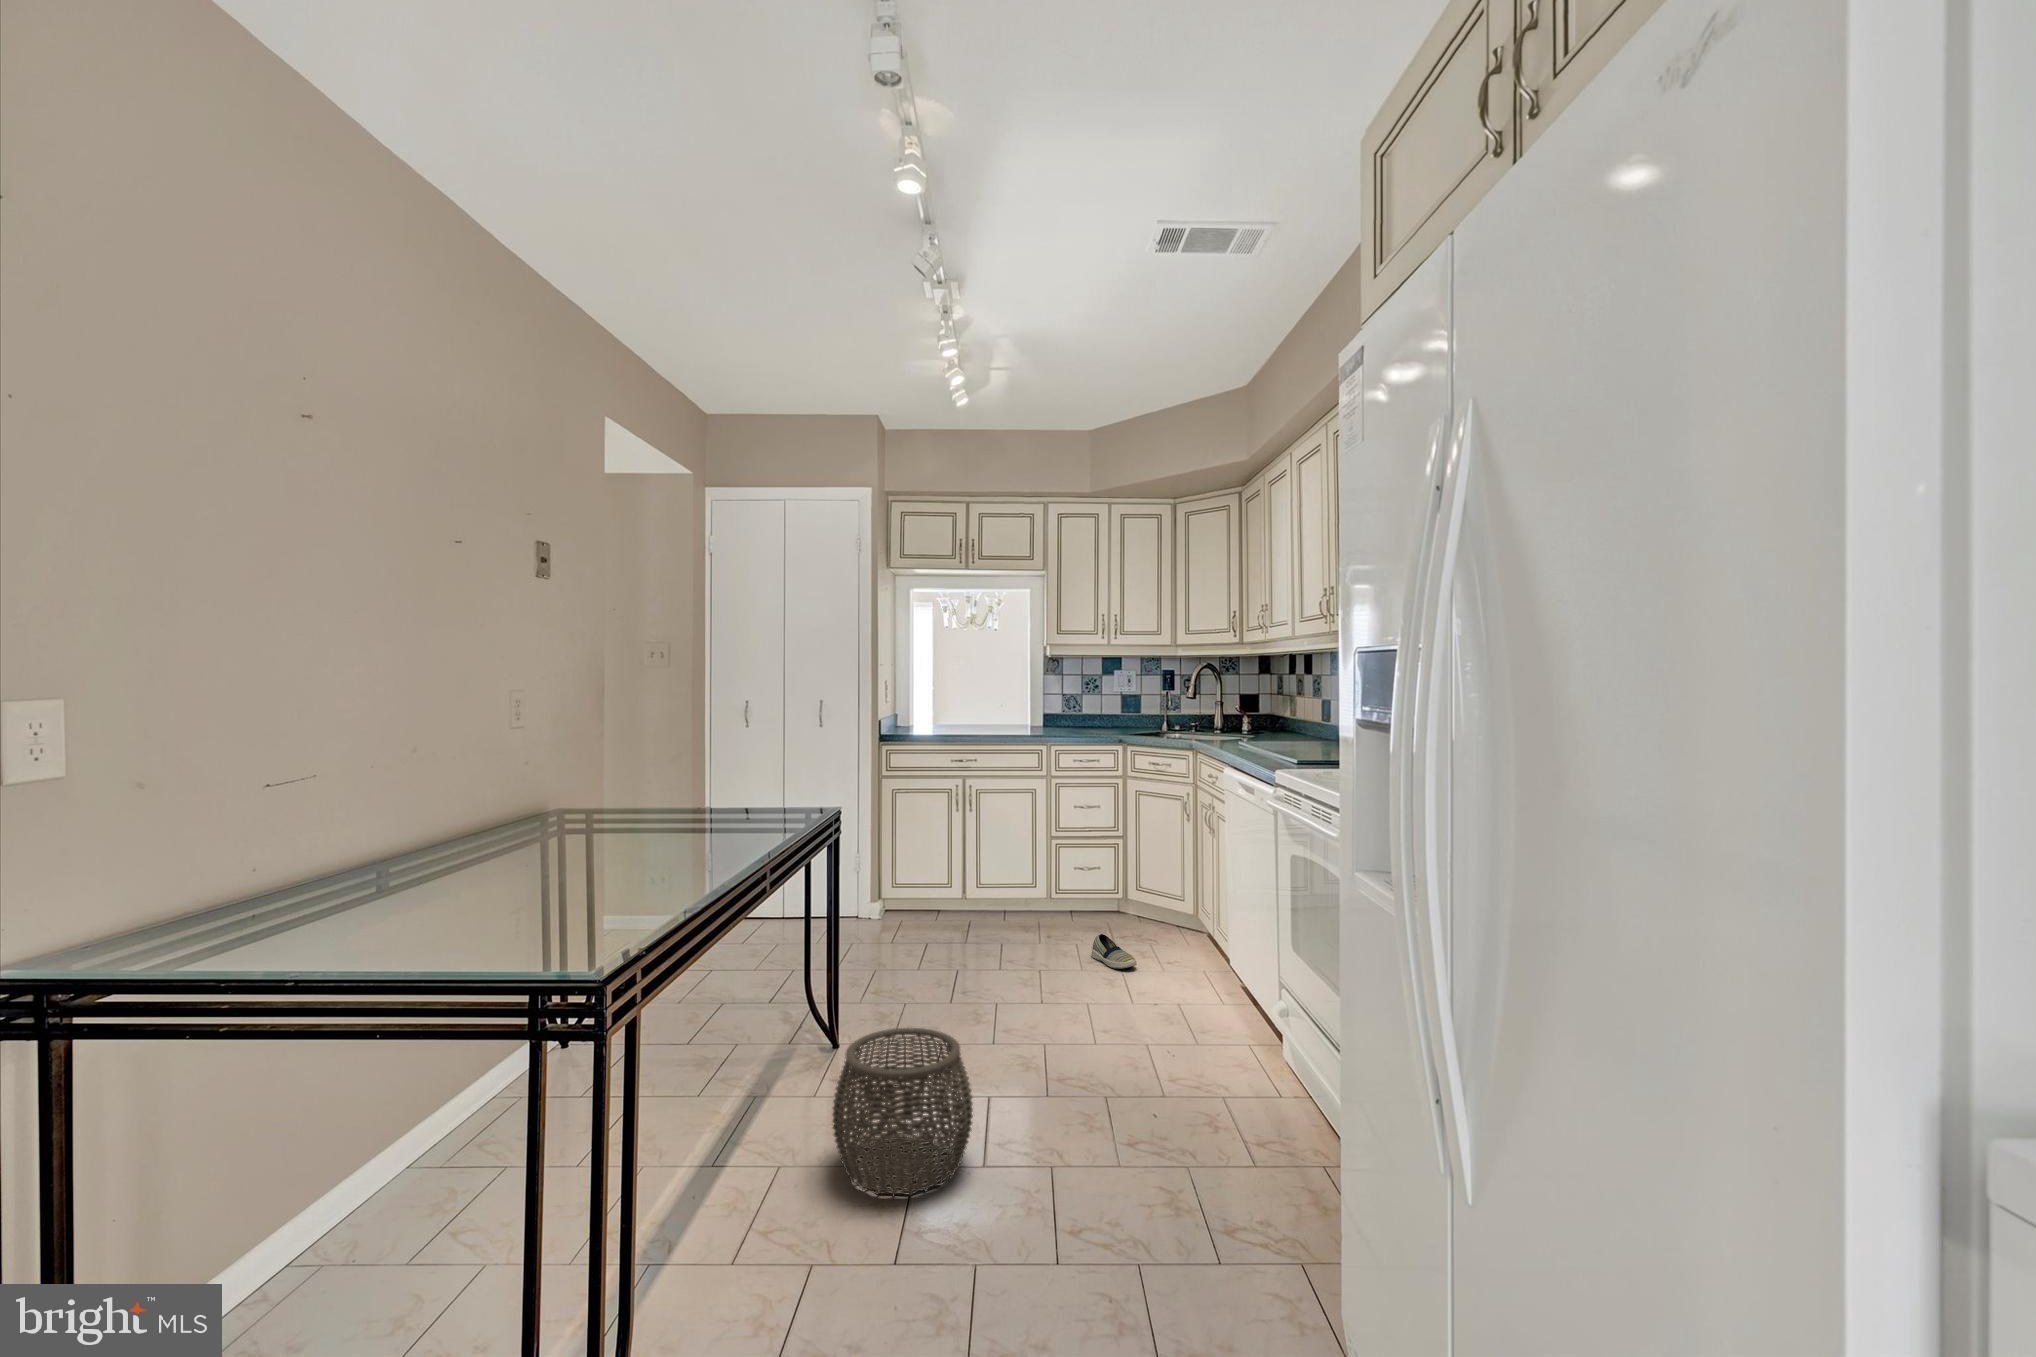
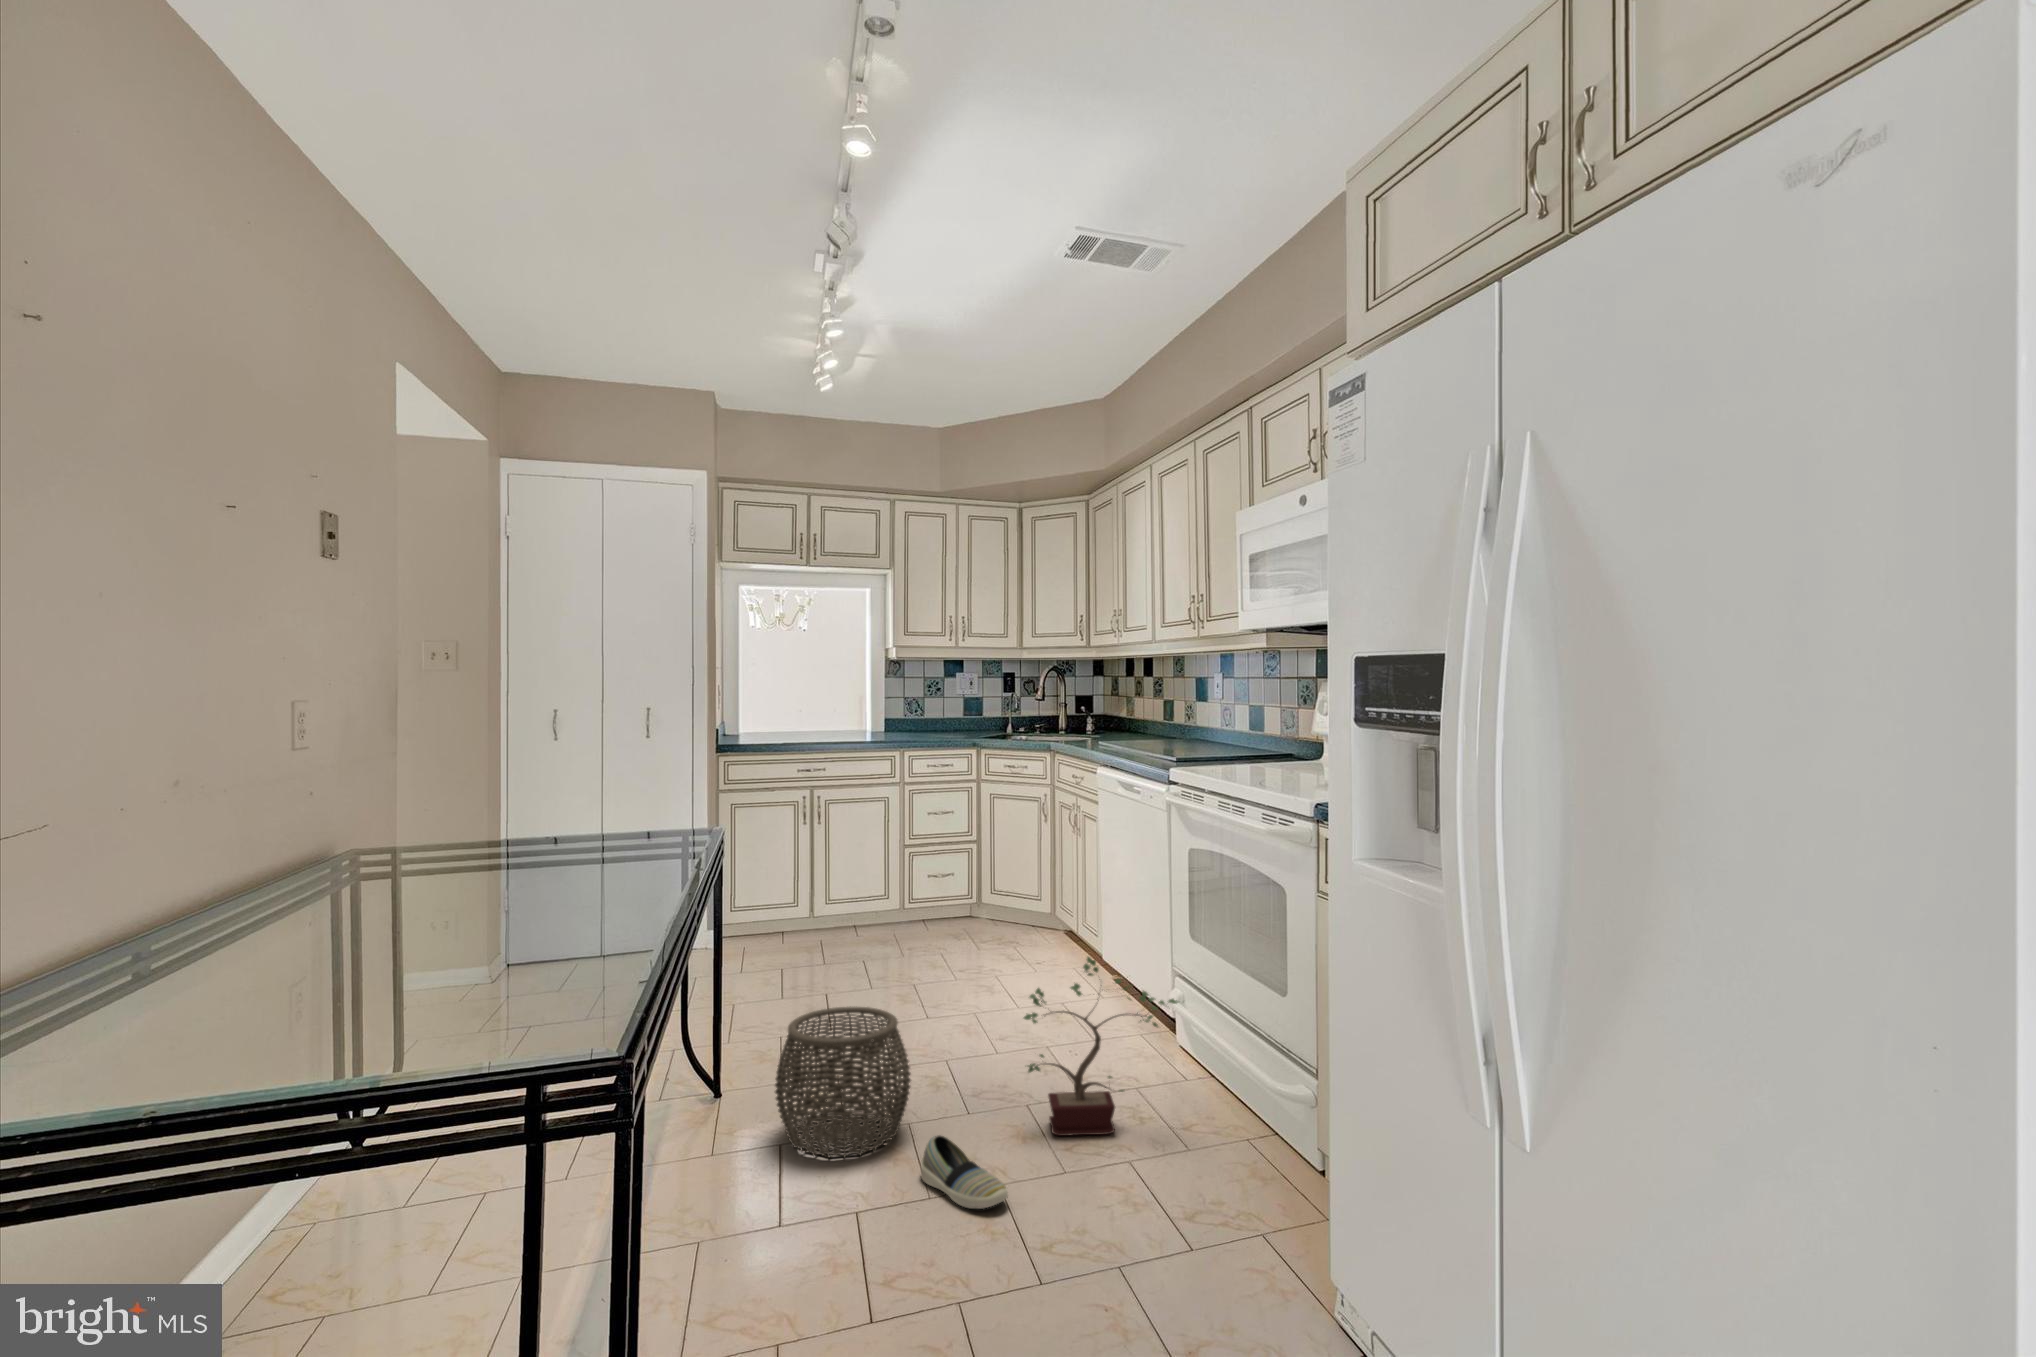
shoe: present [1091,934,1137,969] -> present [921,1135,1008,1209]
potted plant: none [1089,998,1270,1205] -> present [1024,957,1178,1136]

